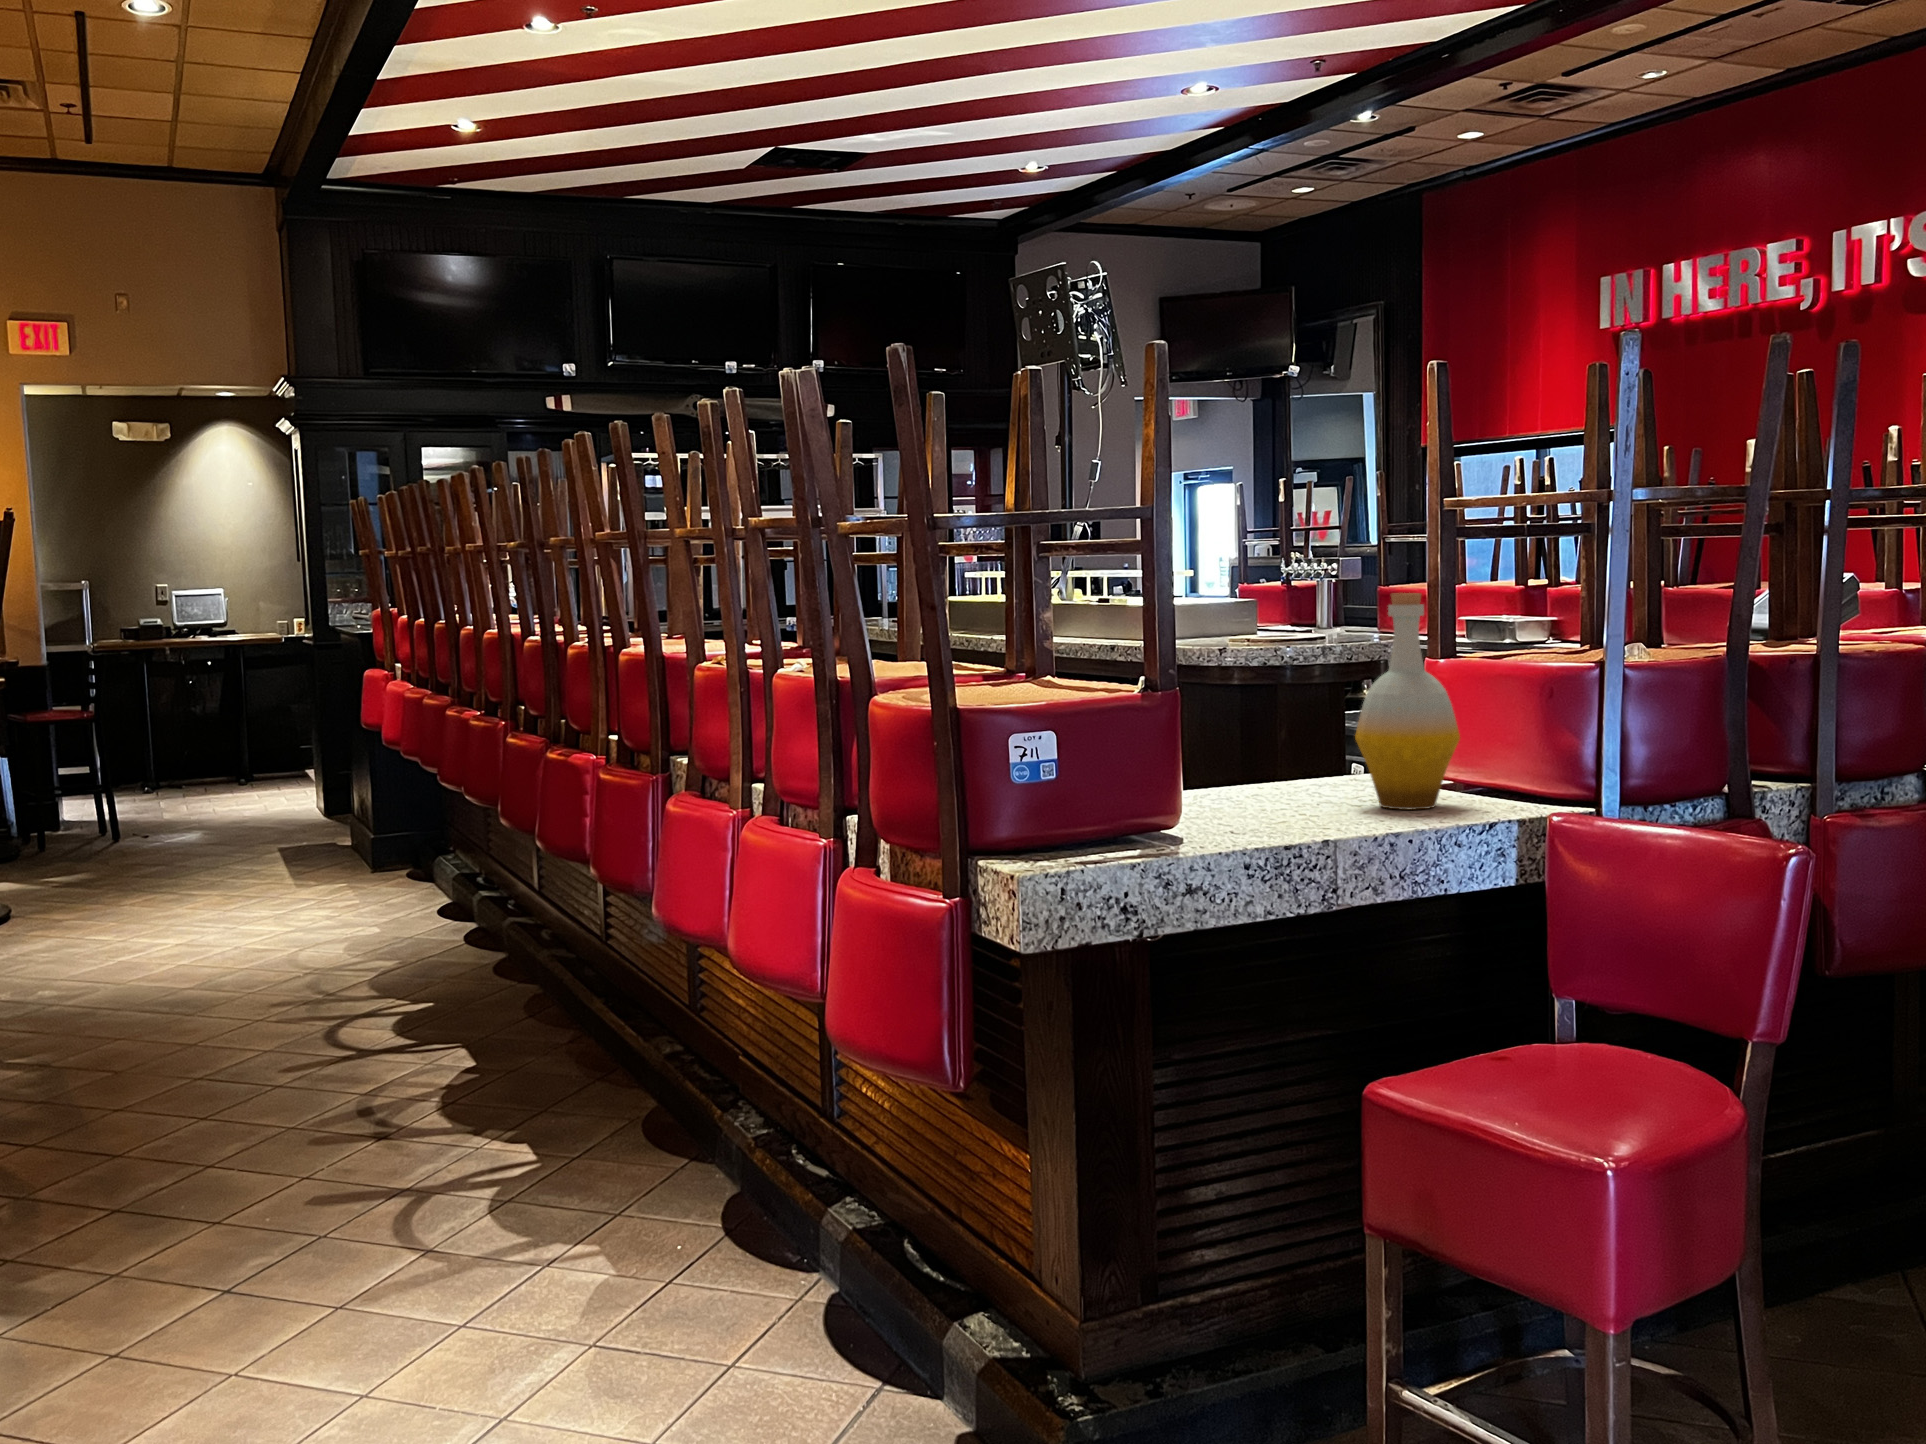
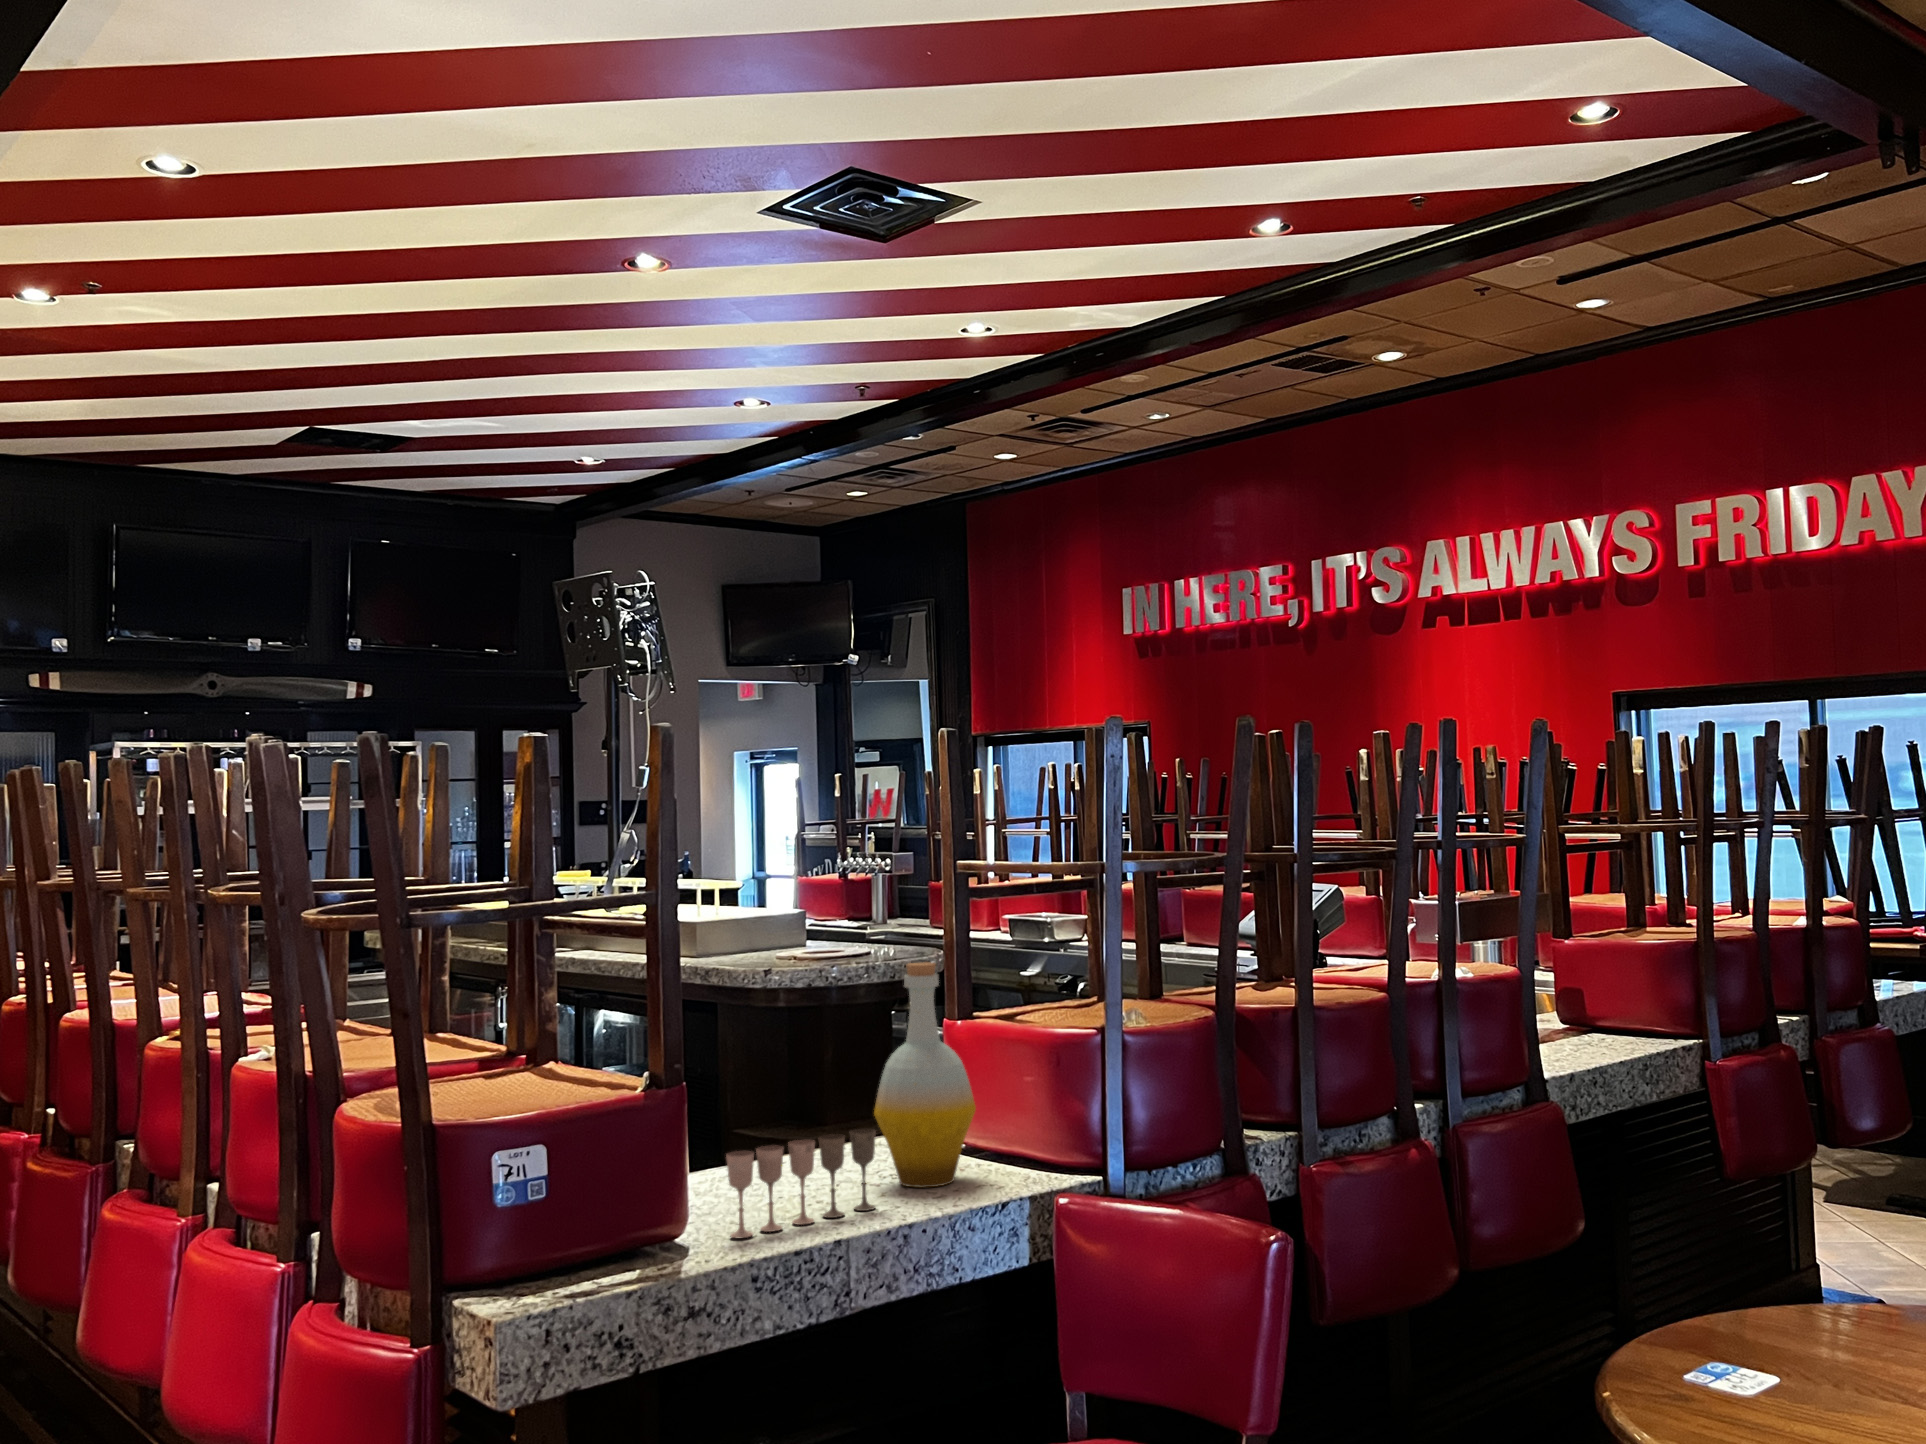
wine glass: none [1216,747,1360,835] -> present [726,1129,876,1238]

